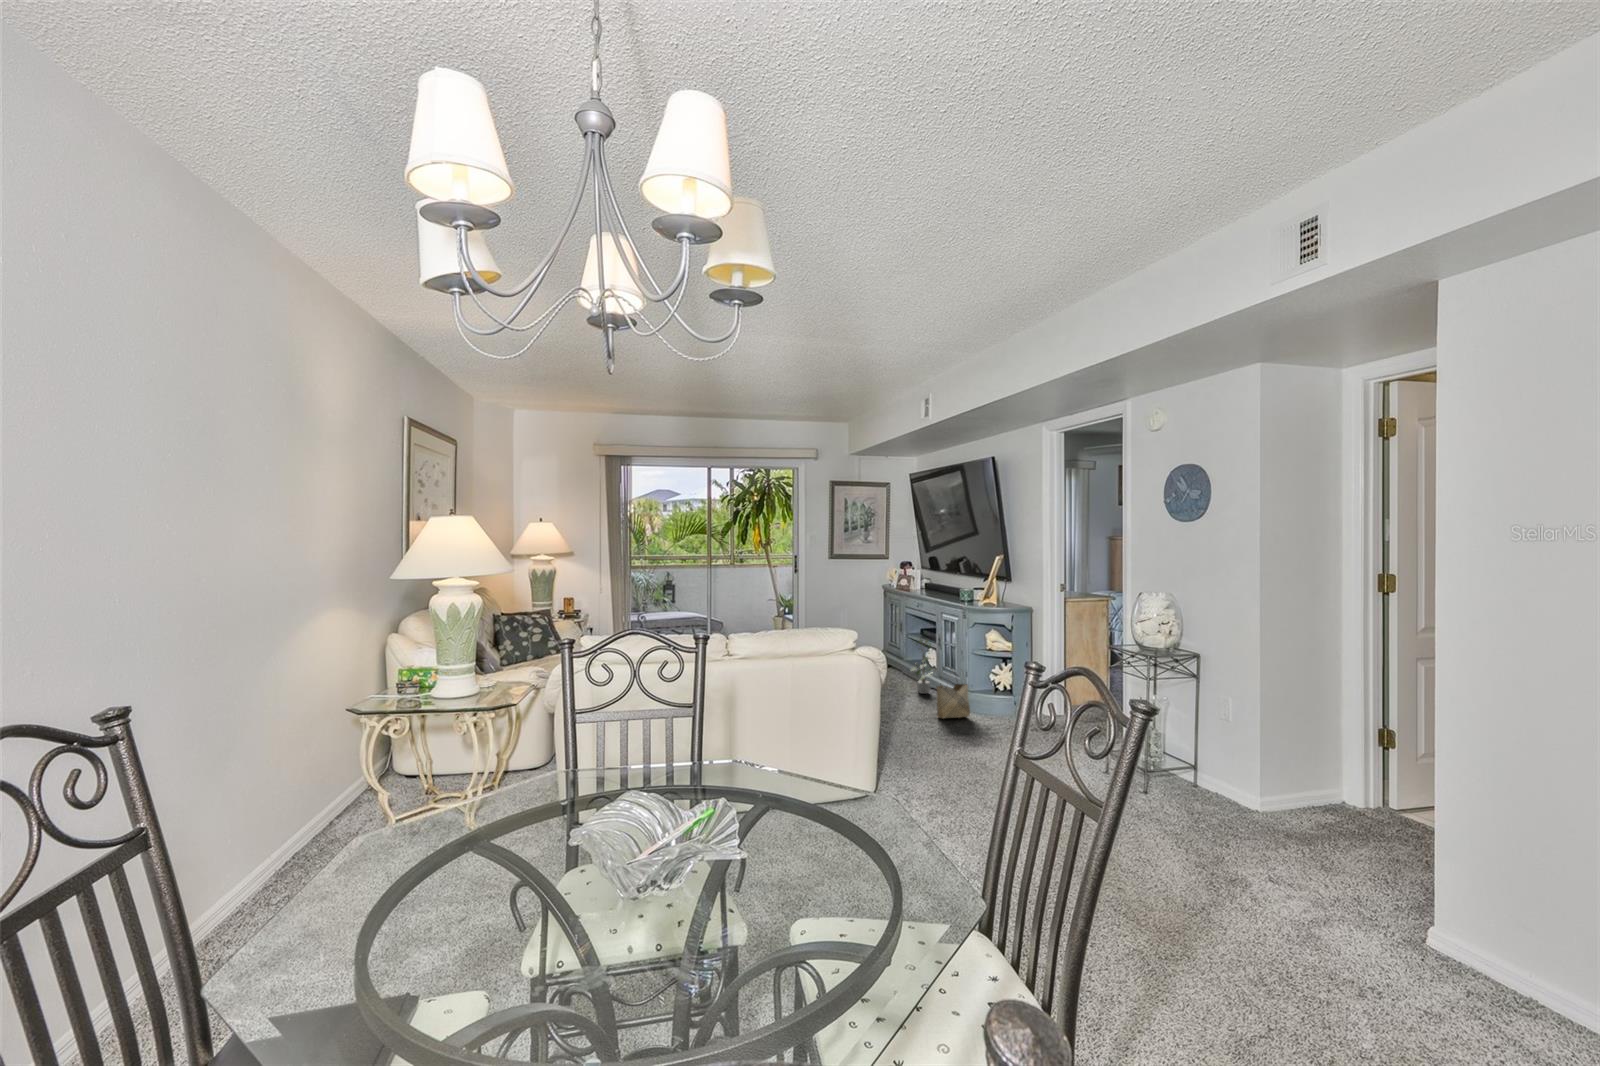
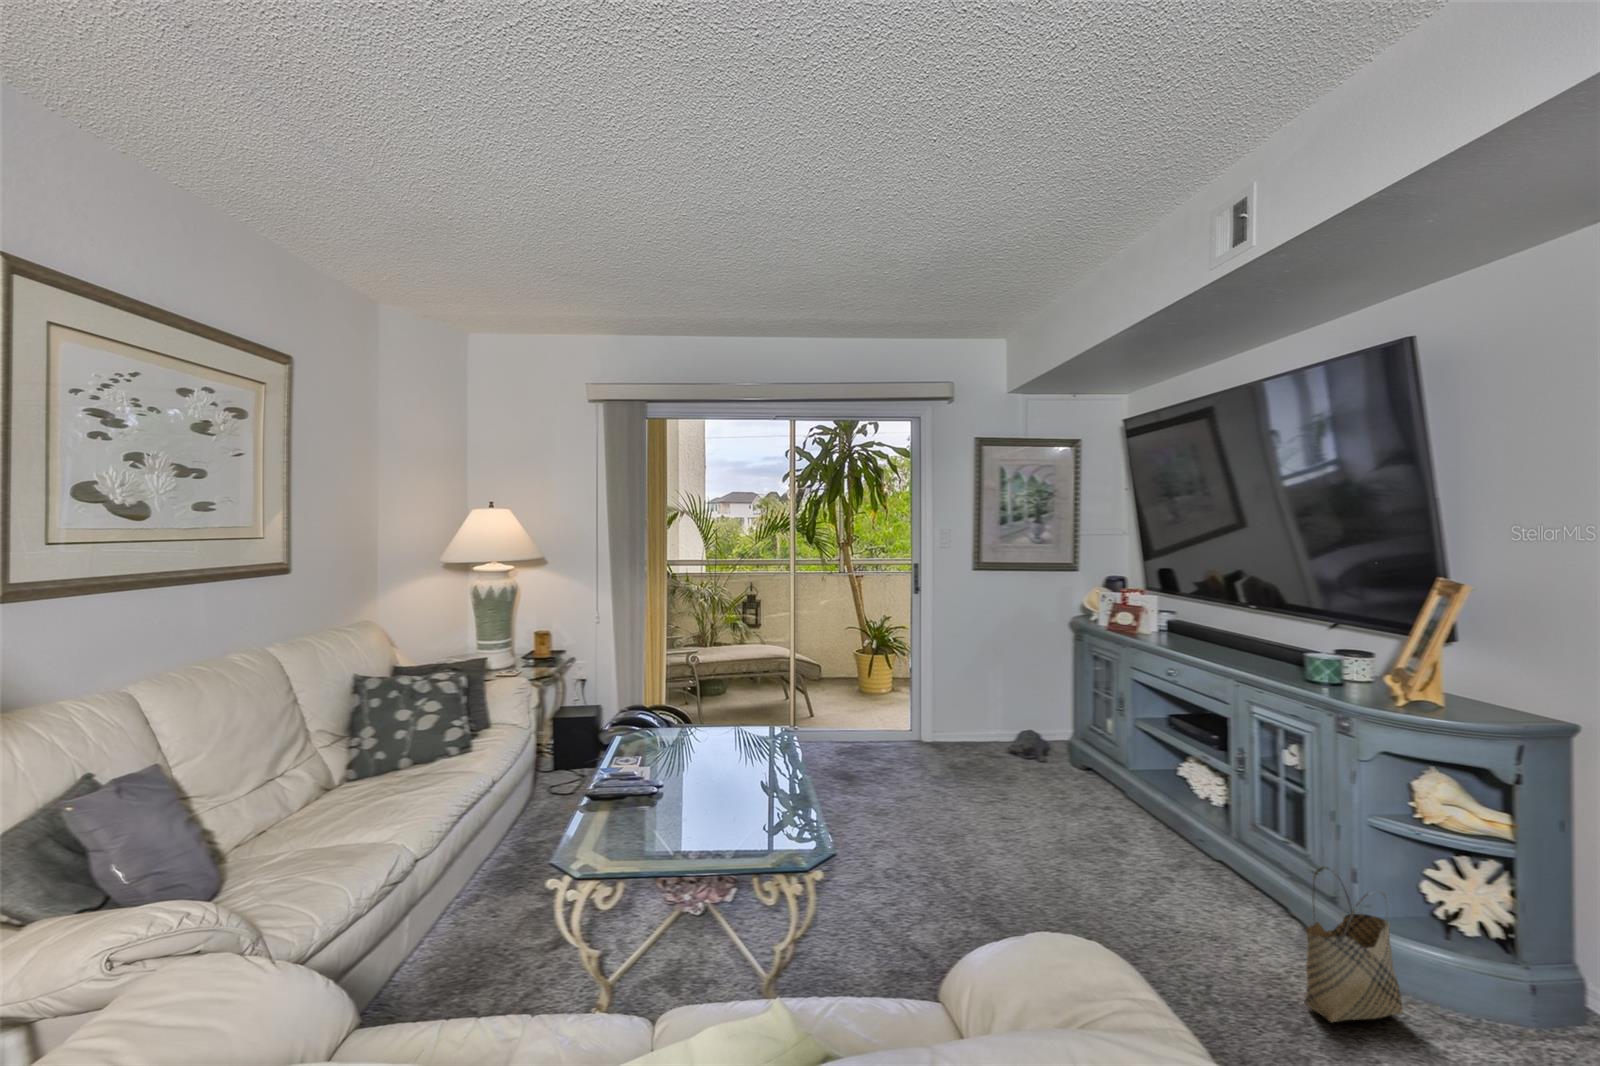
potted plant: present [911,640,931,694] -> none [1168,747,1234,873]

